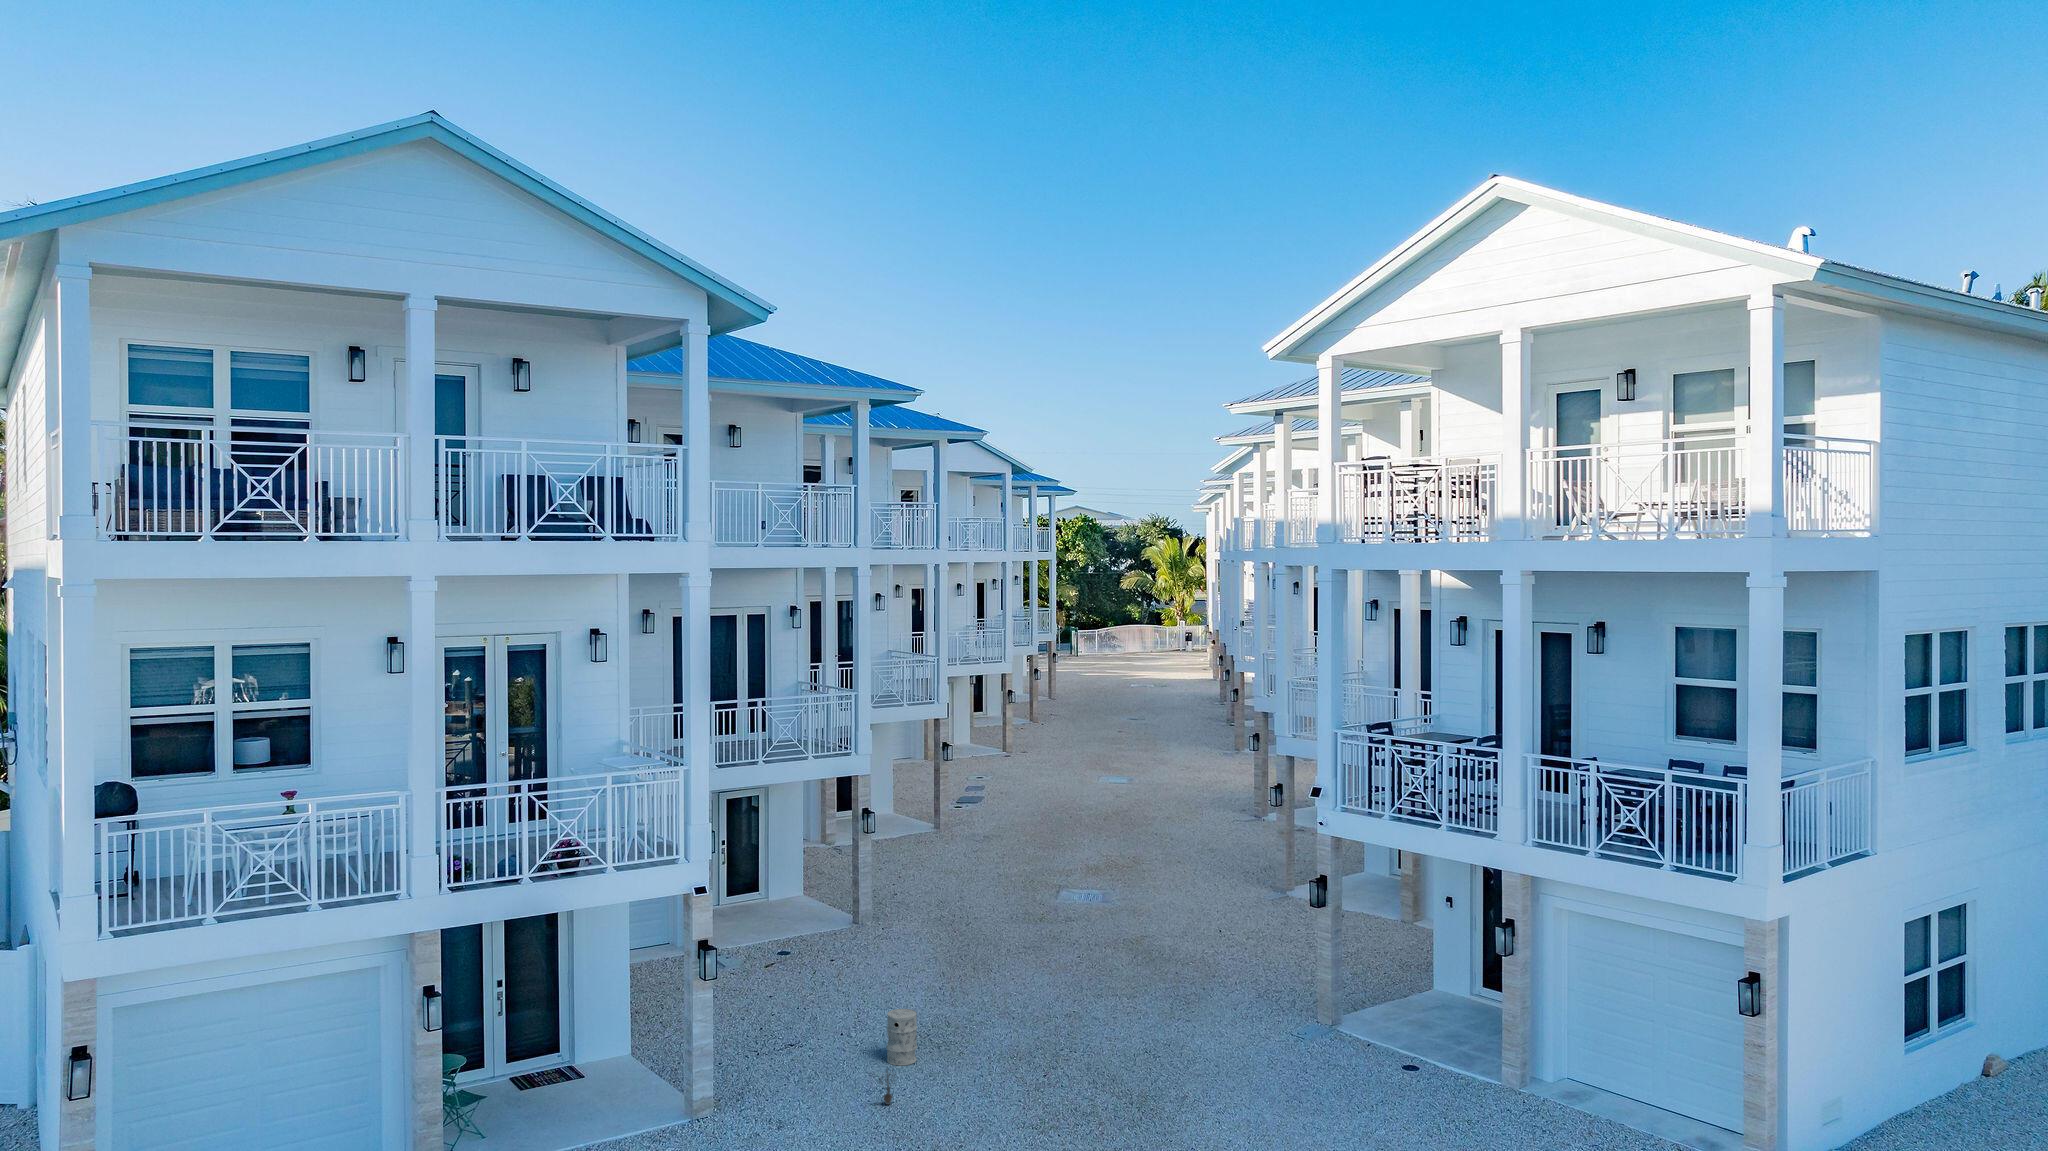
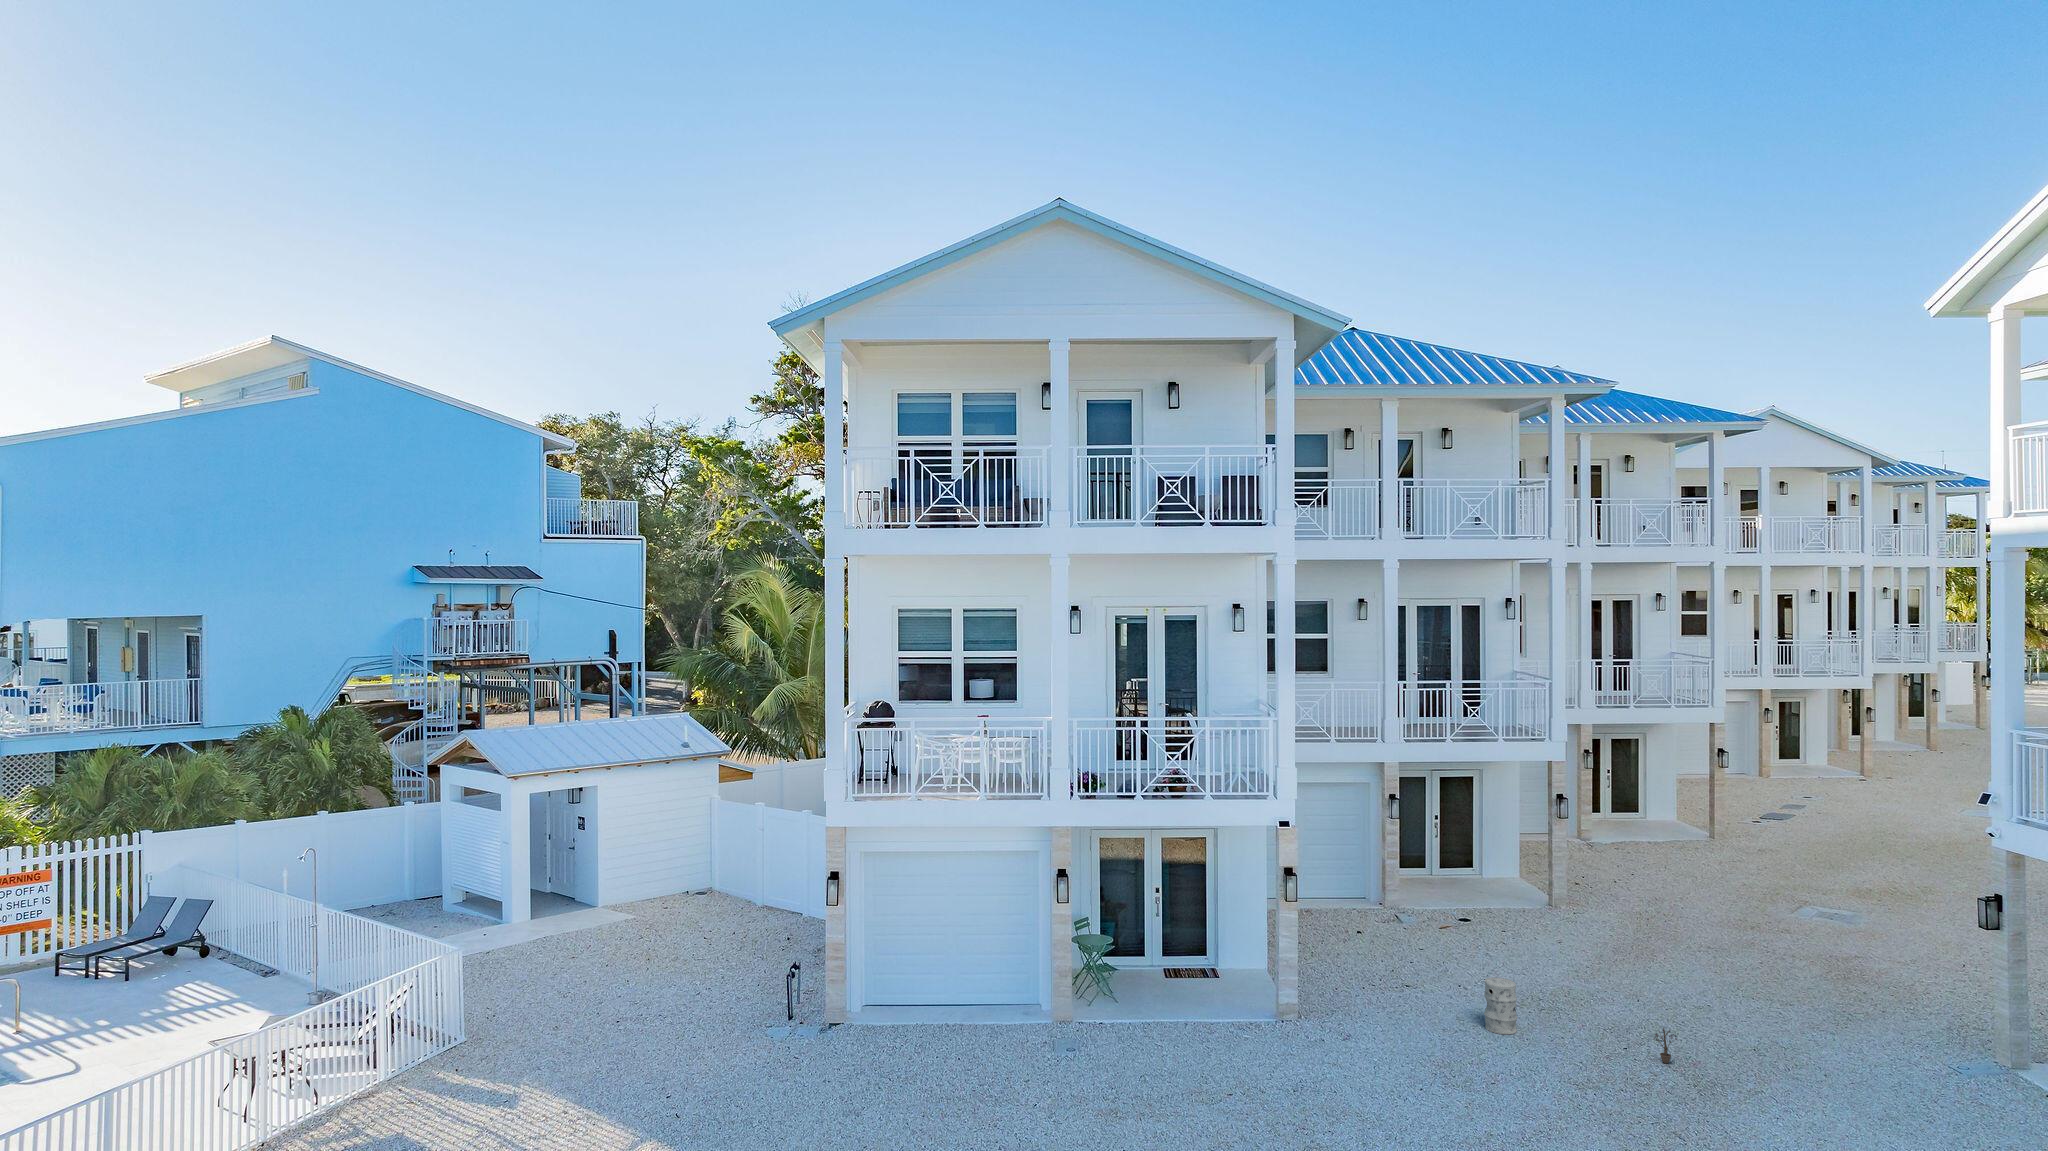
decorative plant: present [875,1070,893,1105] -> present [1650,1027,1677,1063]

